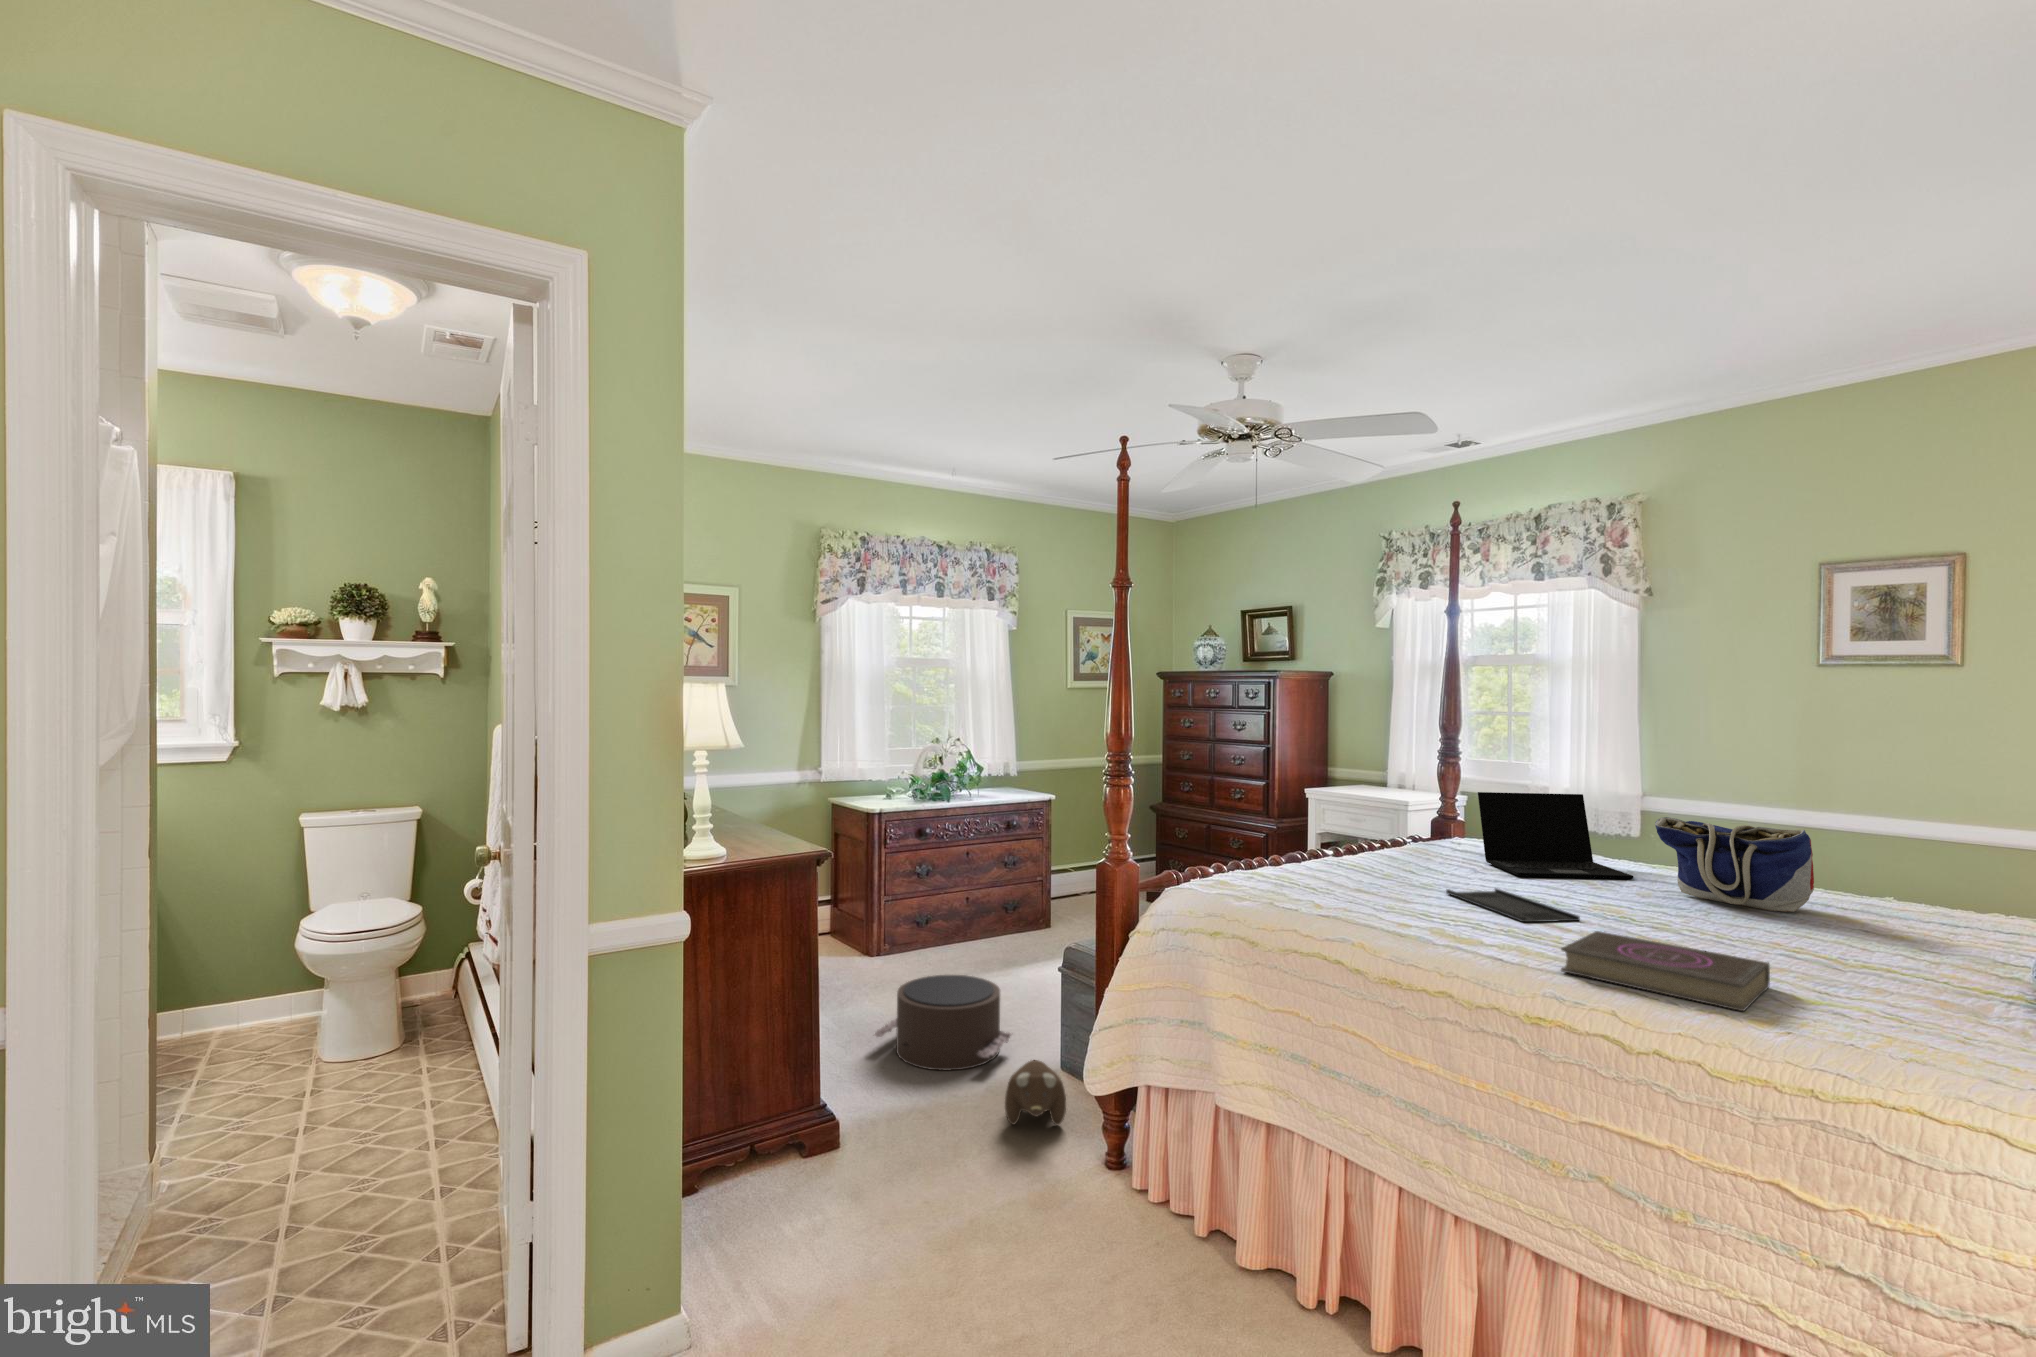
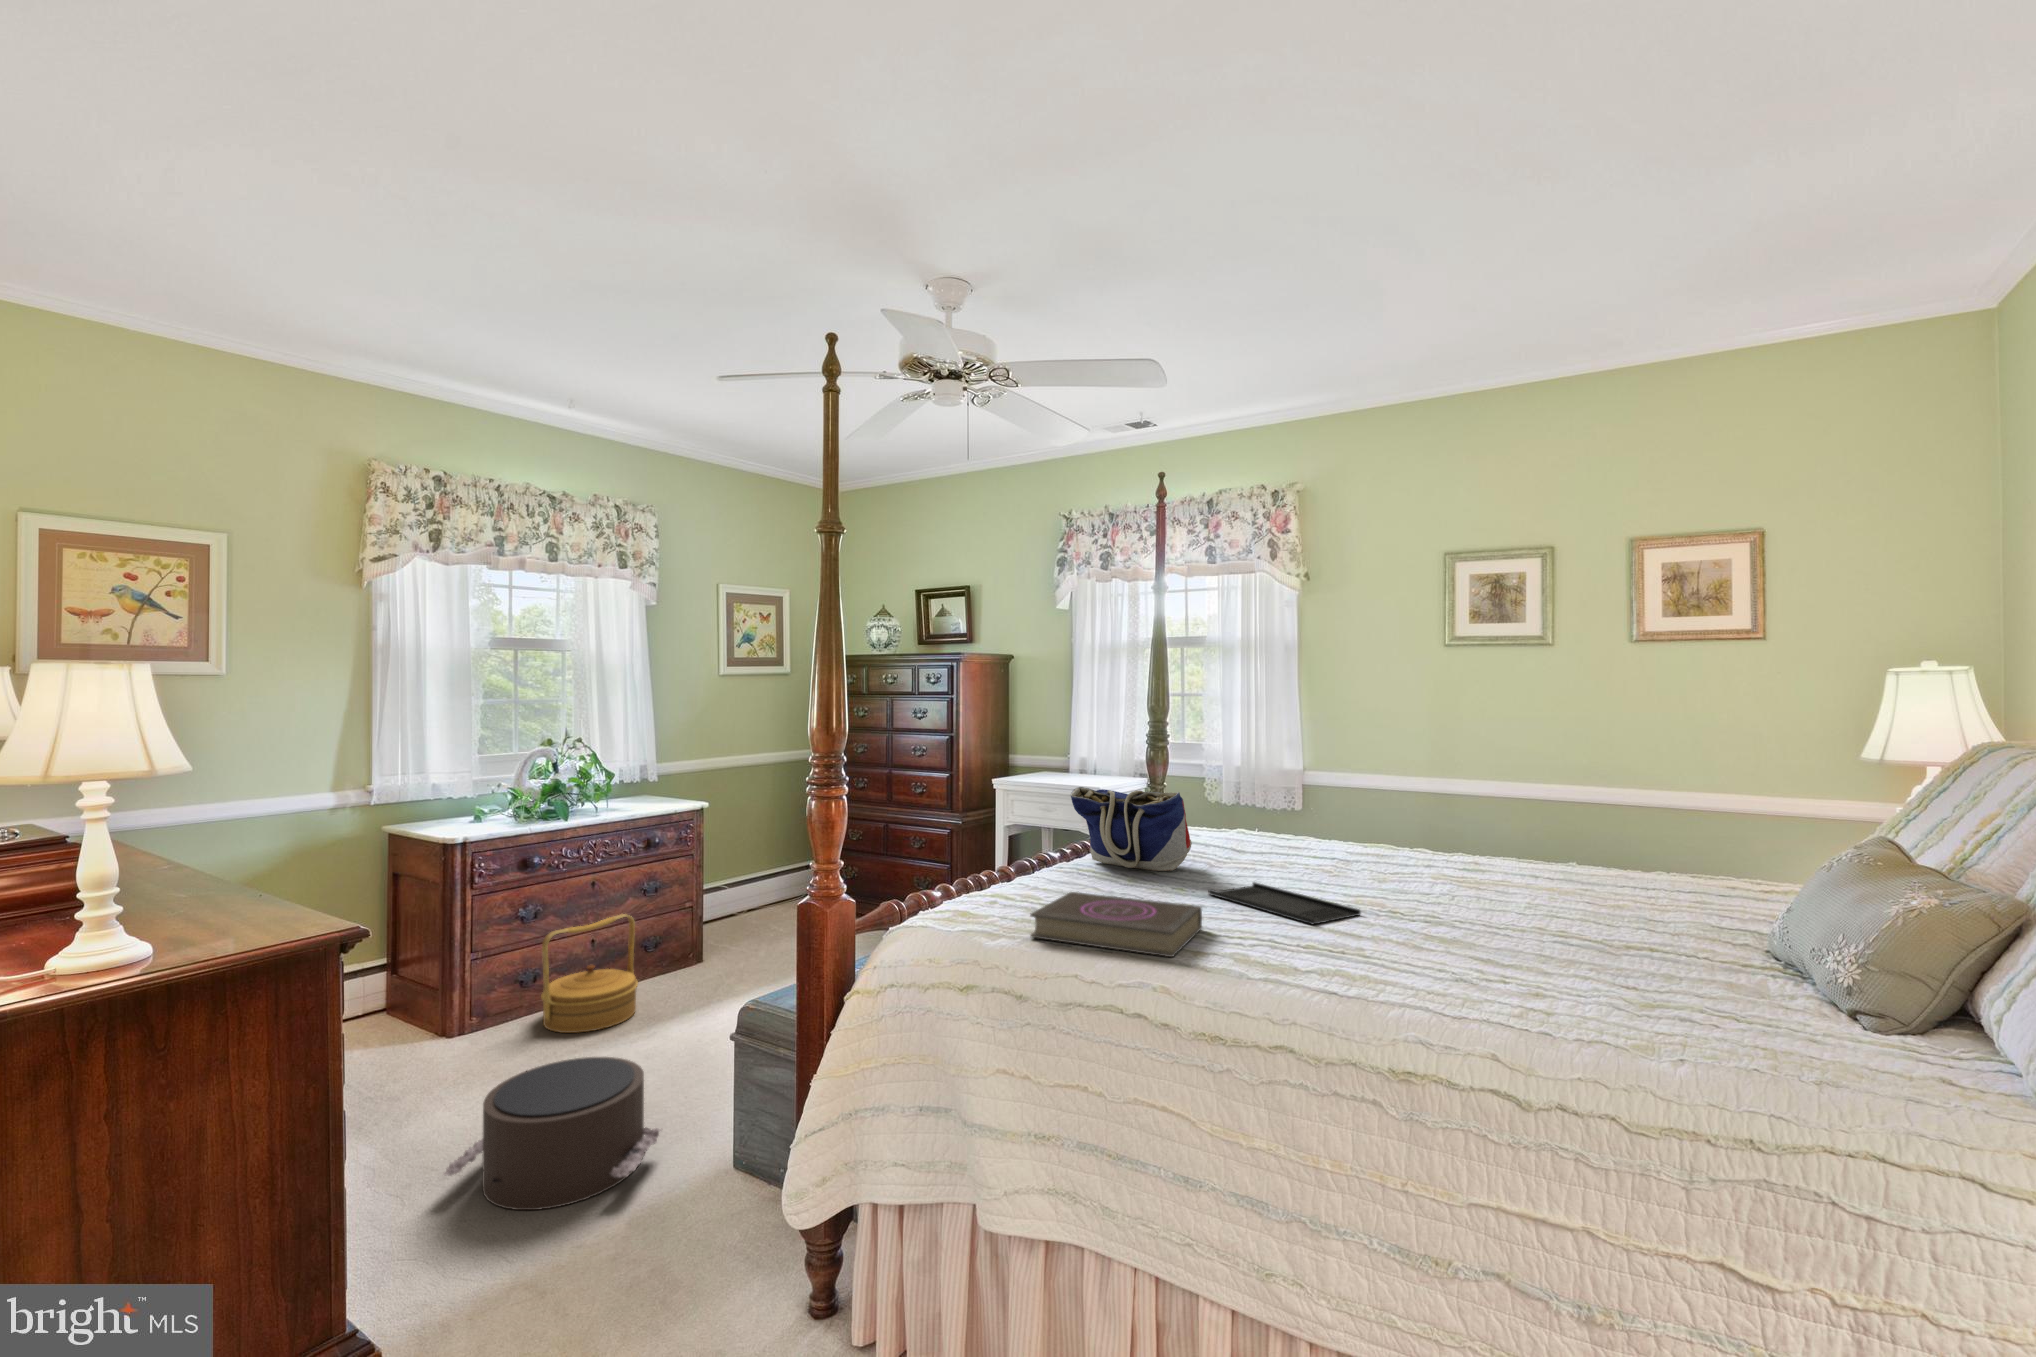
laptop: present [1478,792,1634,879] -> none [1204,771,1357,864]
tote bag: present [1655,817,1814,912] -> present [1071,787,1192,871]
woven basket: none [930,879,998,966] -> present [541,914,638,1033]
book: present [1561,931,1770,1011] -> present [1030,892,1202,957]
plush toy: present [1005,1060,1066,1125] -> none [654,1176,745,1280]

